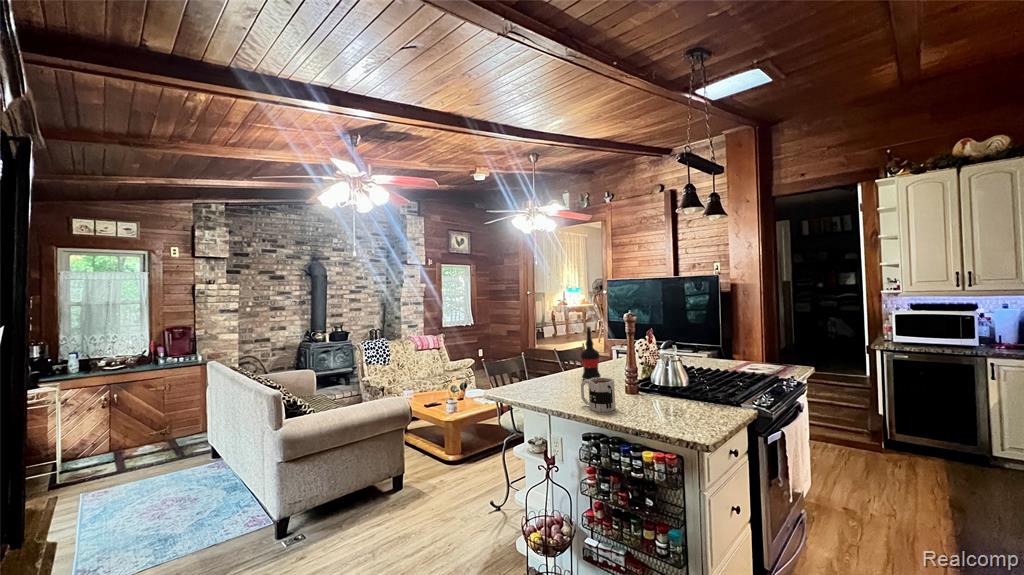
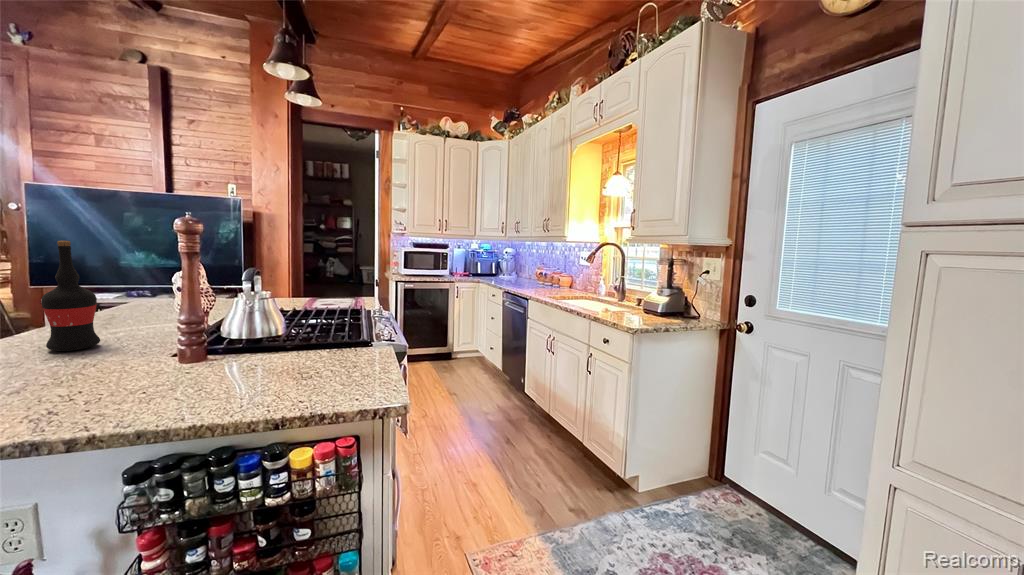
mug: present [581,378,616,412] -> none [101,335,205,411]

